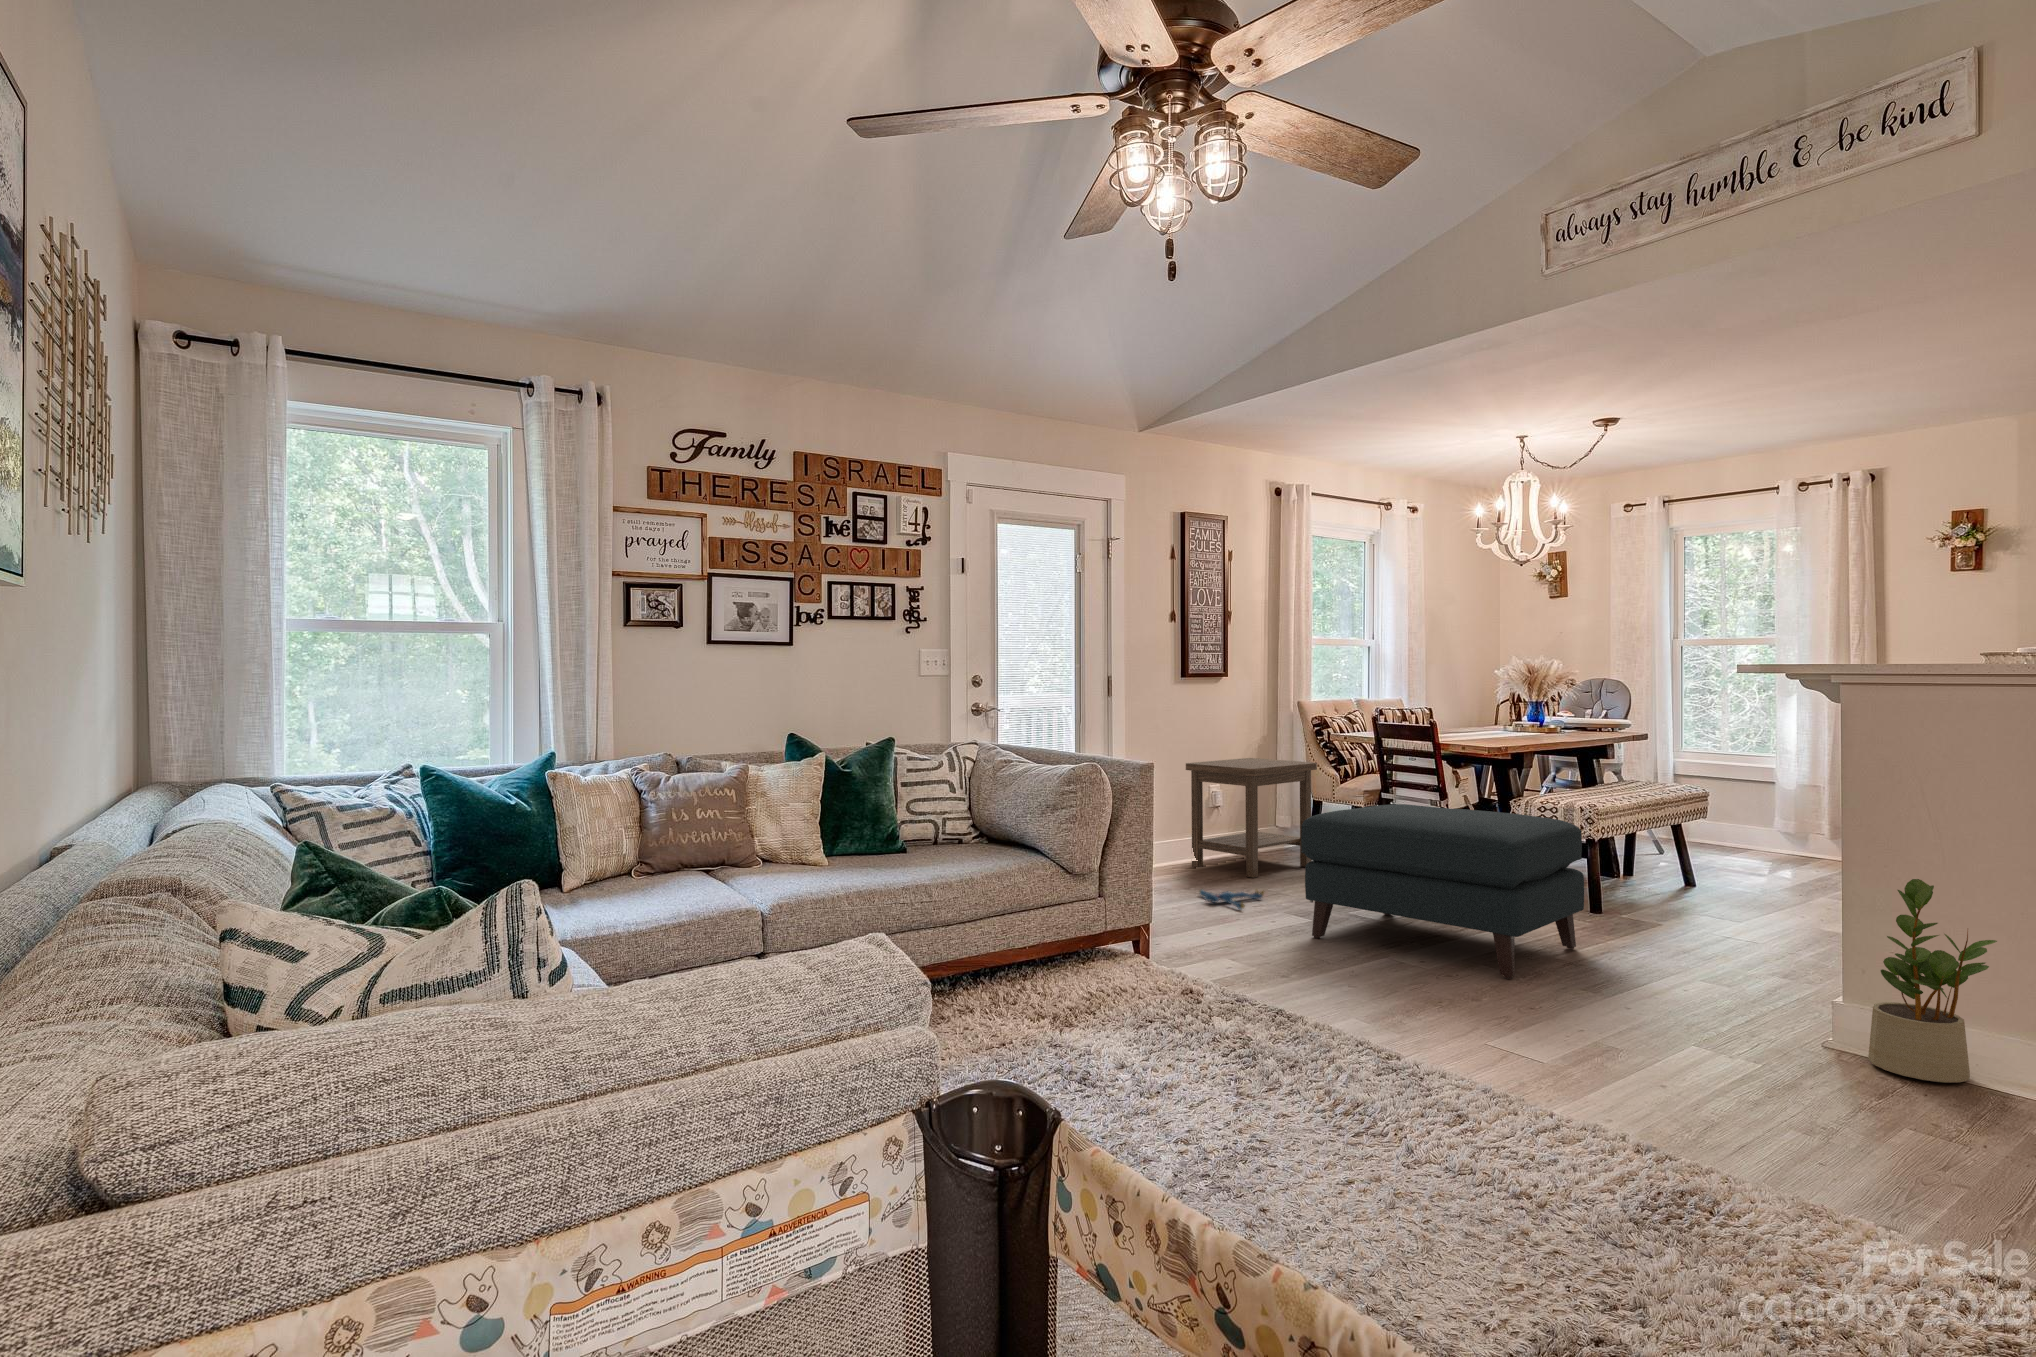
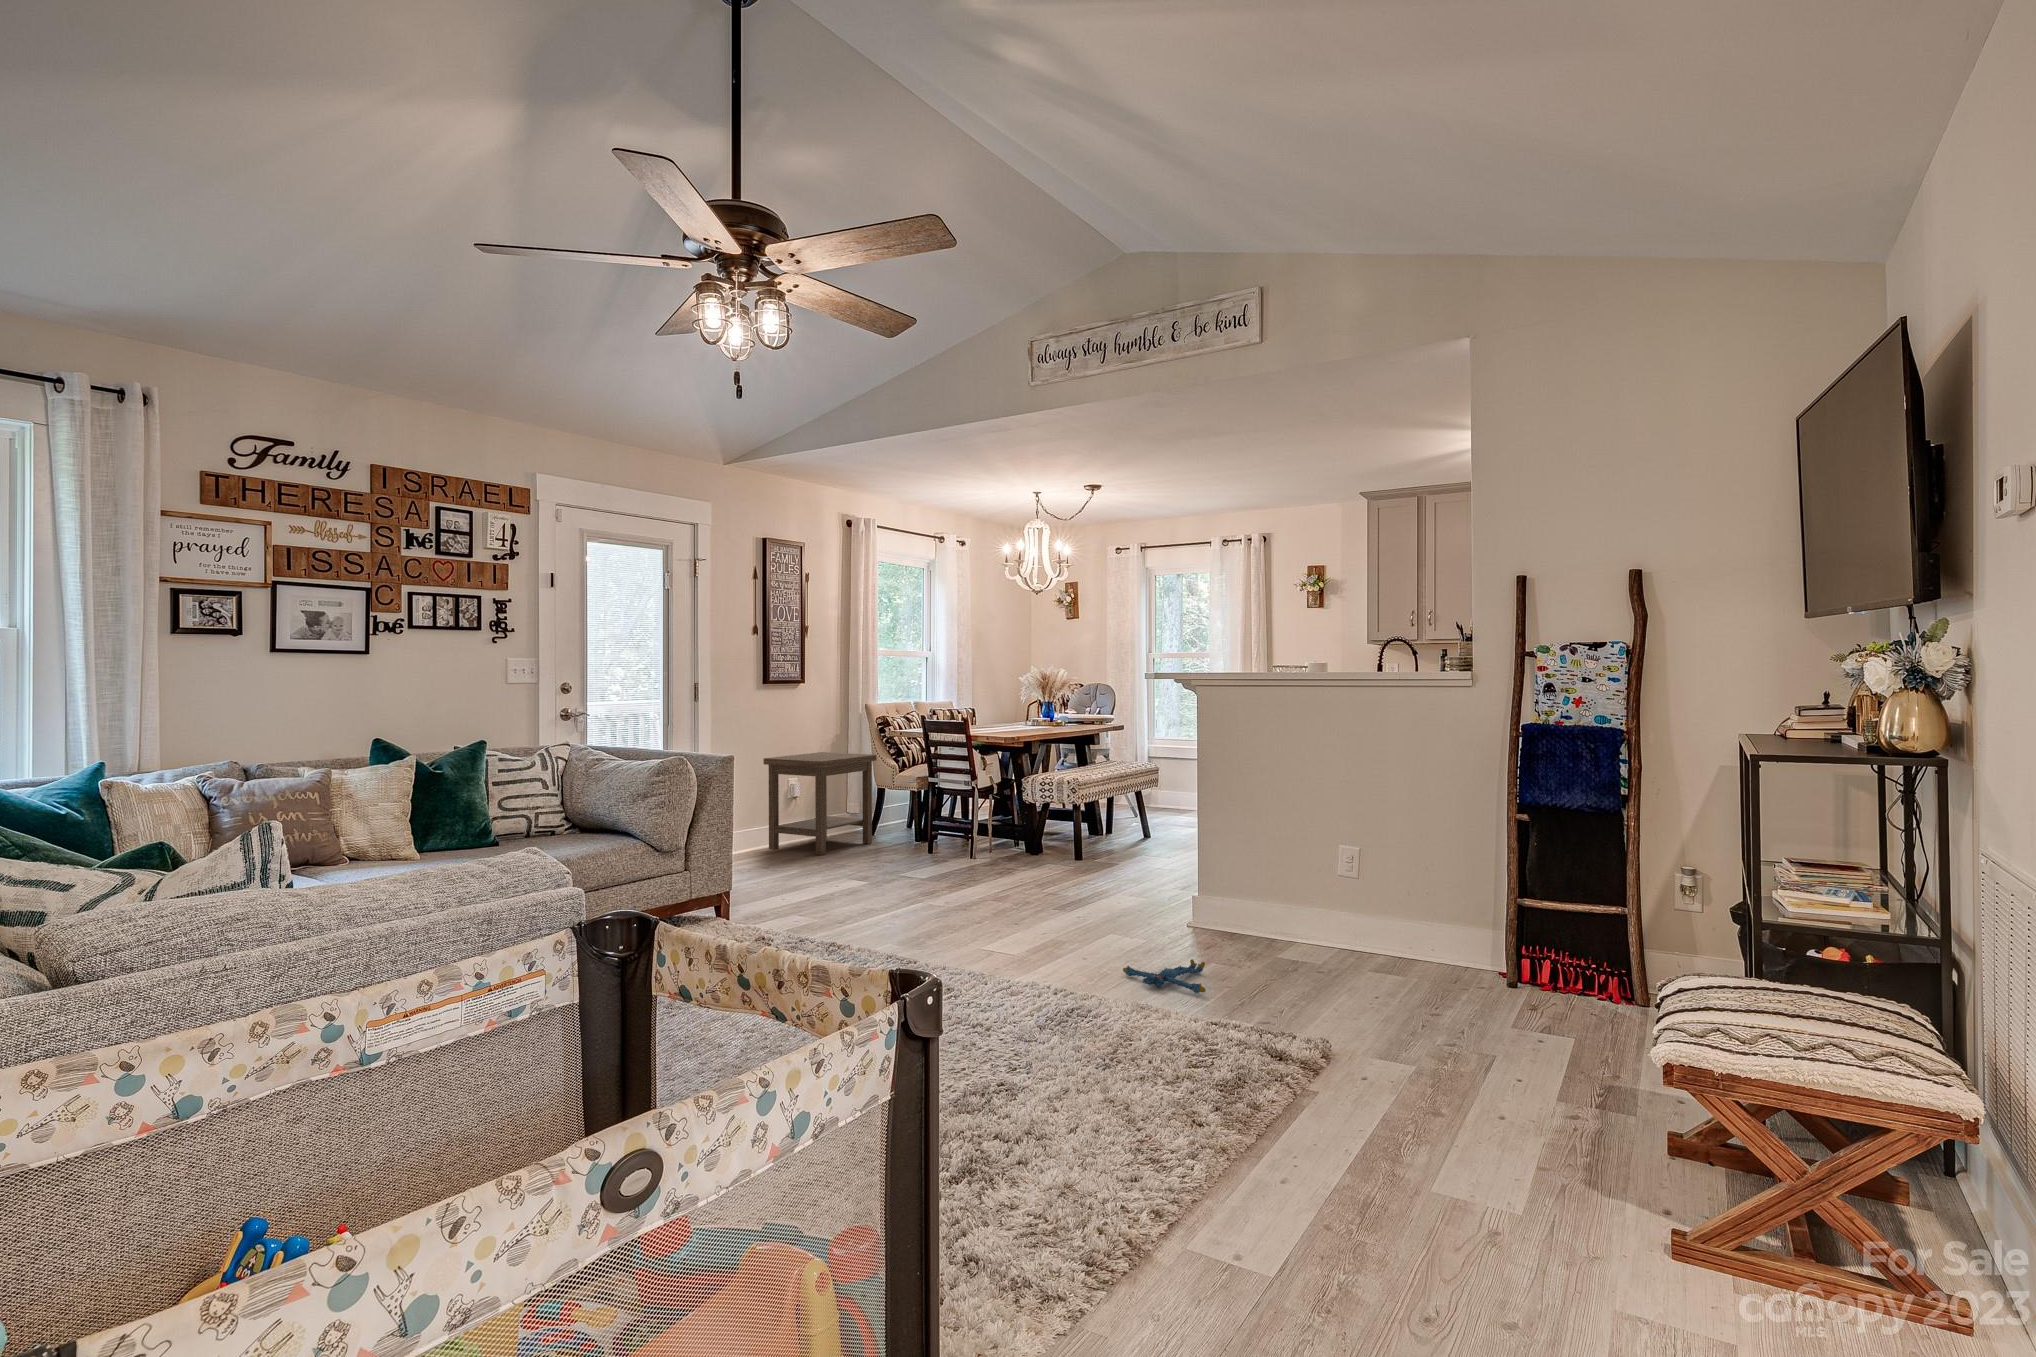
ottoman: present [1301,804,1584,979] -> none [854,786,1060,911]
potted plant: present [1868,879,1997,1082] -> none [1205,817,1270,945]
plush toy: present [1199,889,1264,909] -> present [1123,959,1206,993]

